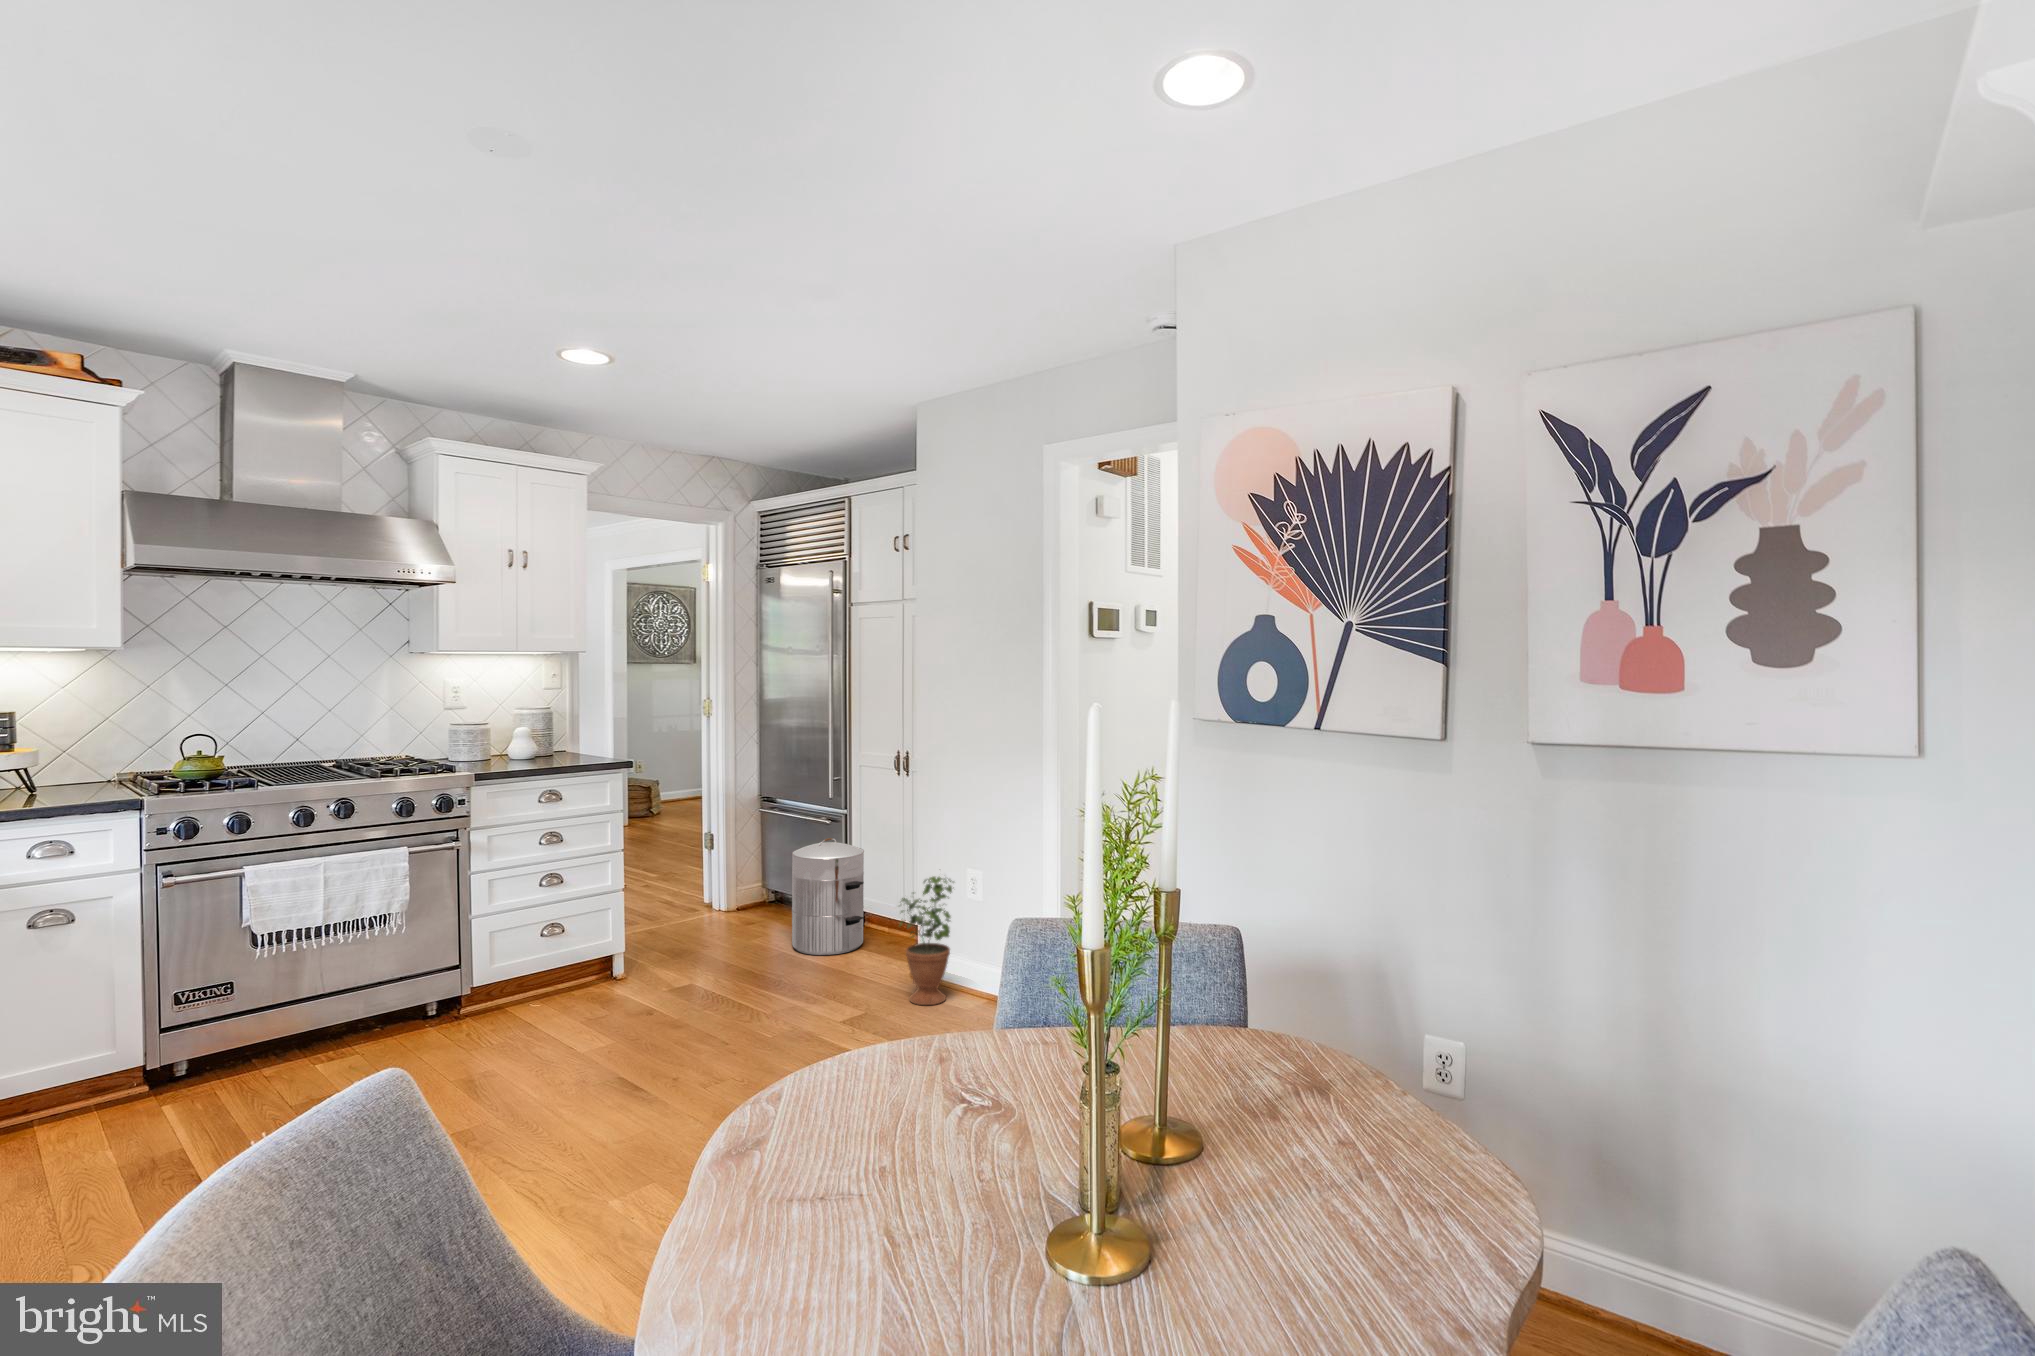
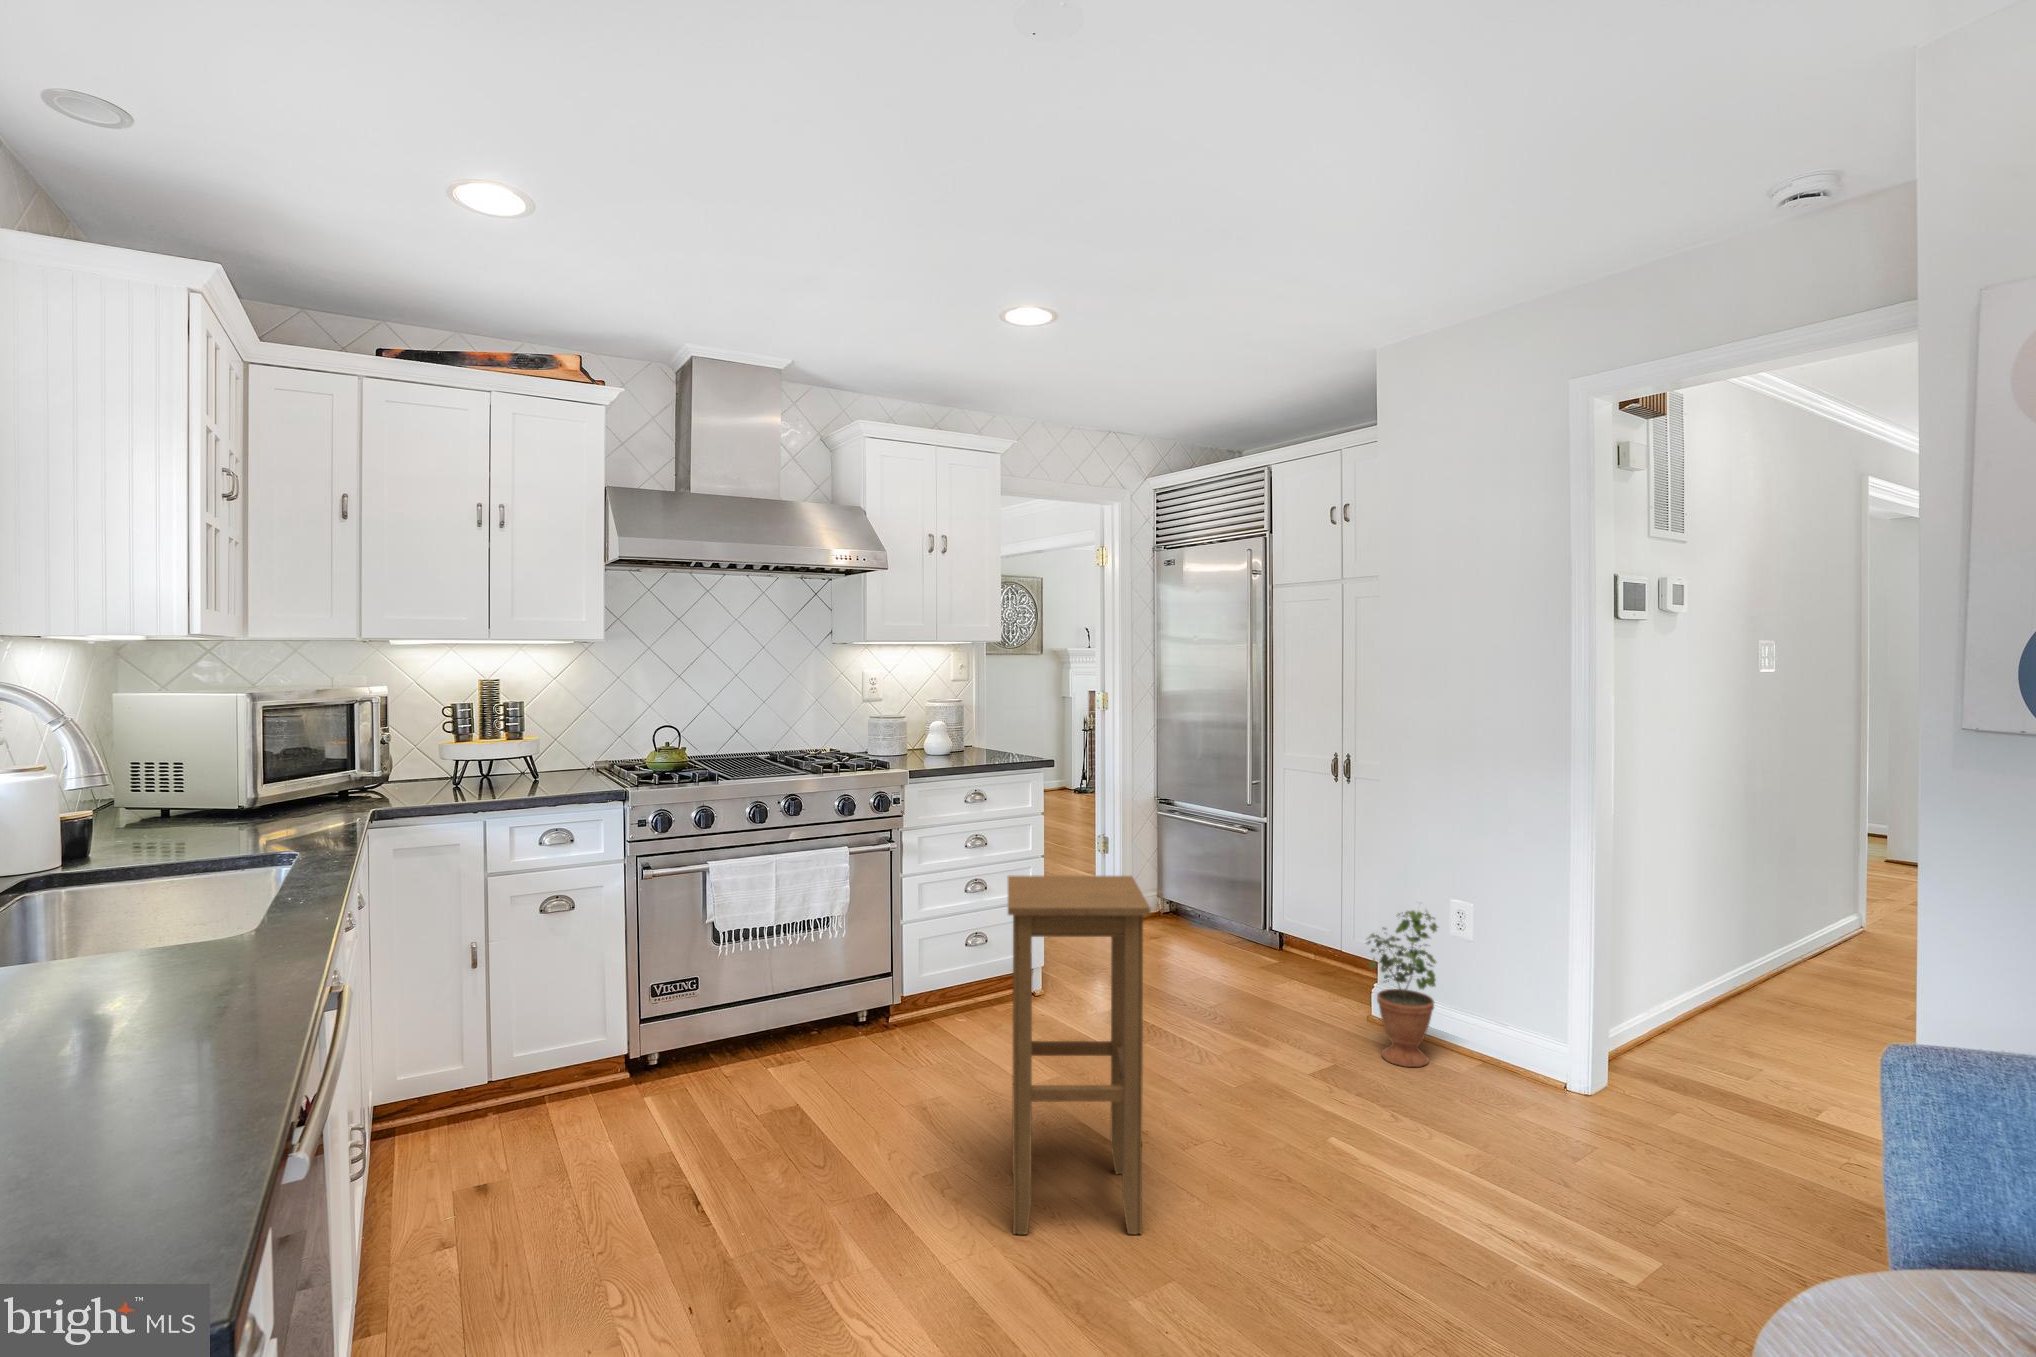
waste bin: present [792,838,864,955] -> none [1208,852,1295,986]
stool: none [514,854,653,1166] -> present [1008,876,1151,1234]

